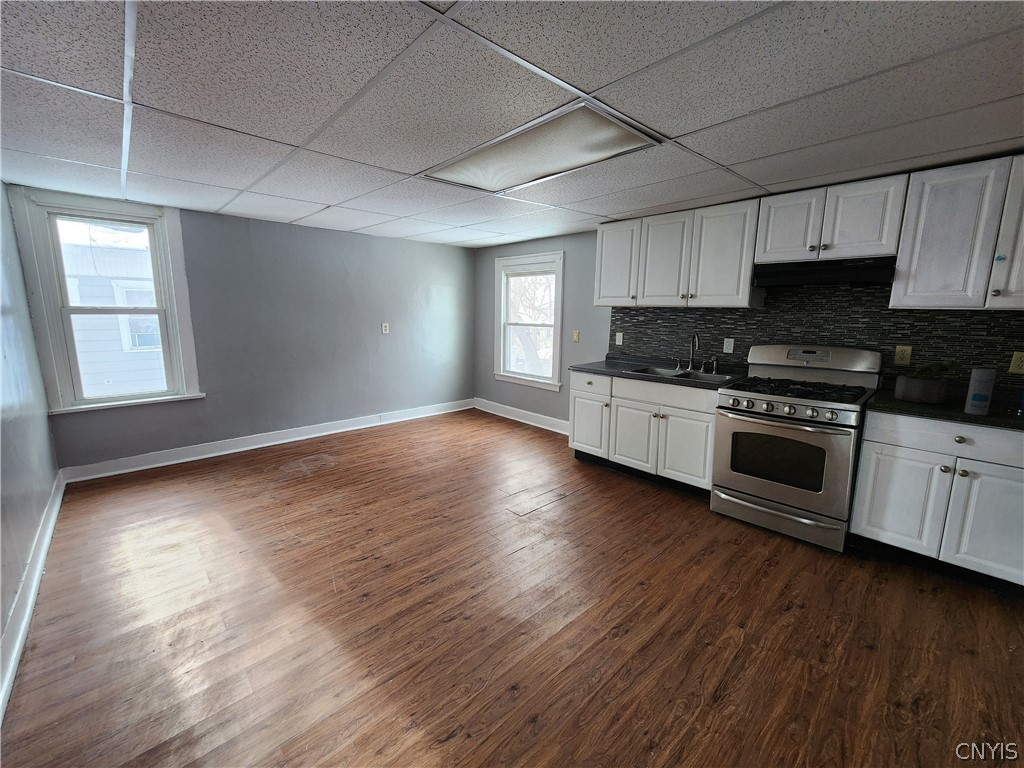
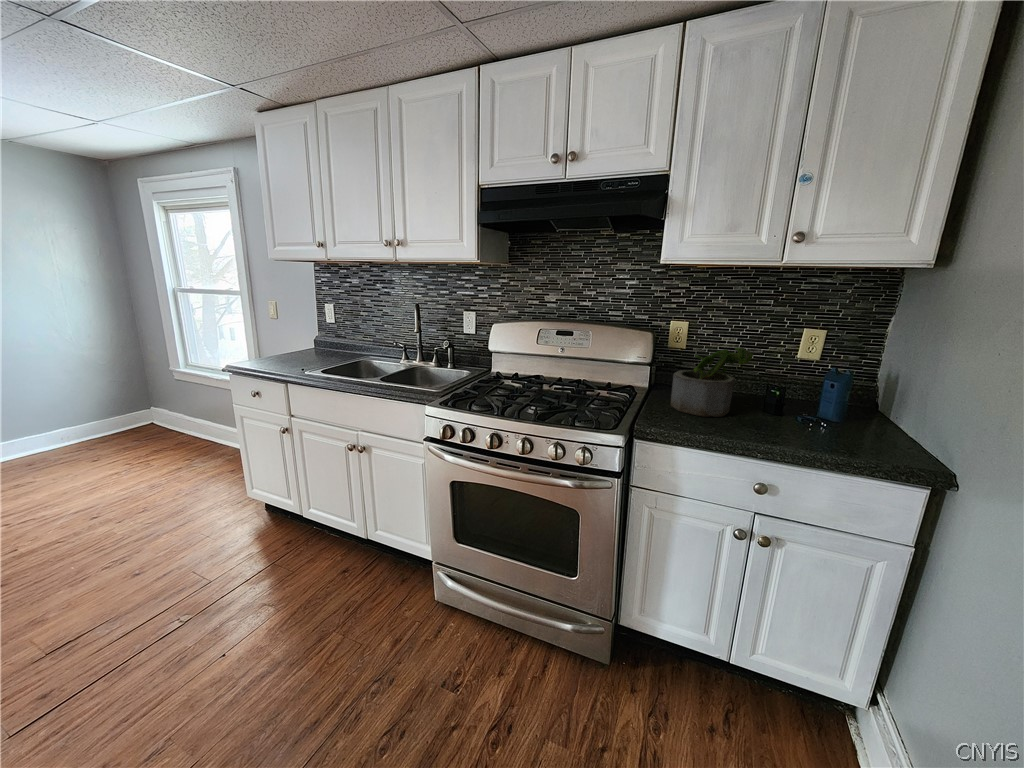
canister: present [964,369,996,415] -> none [761,365,805,442]

